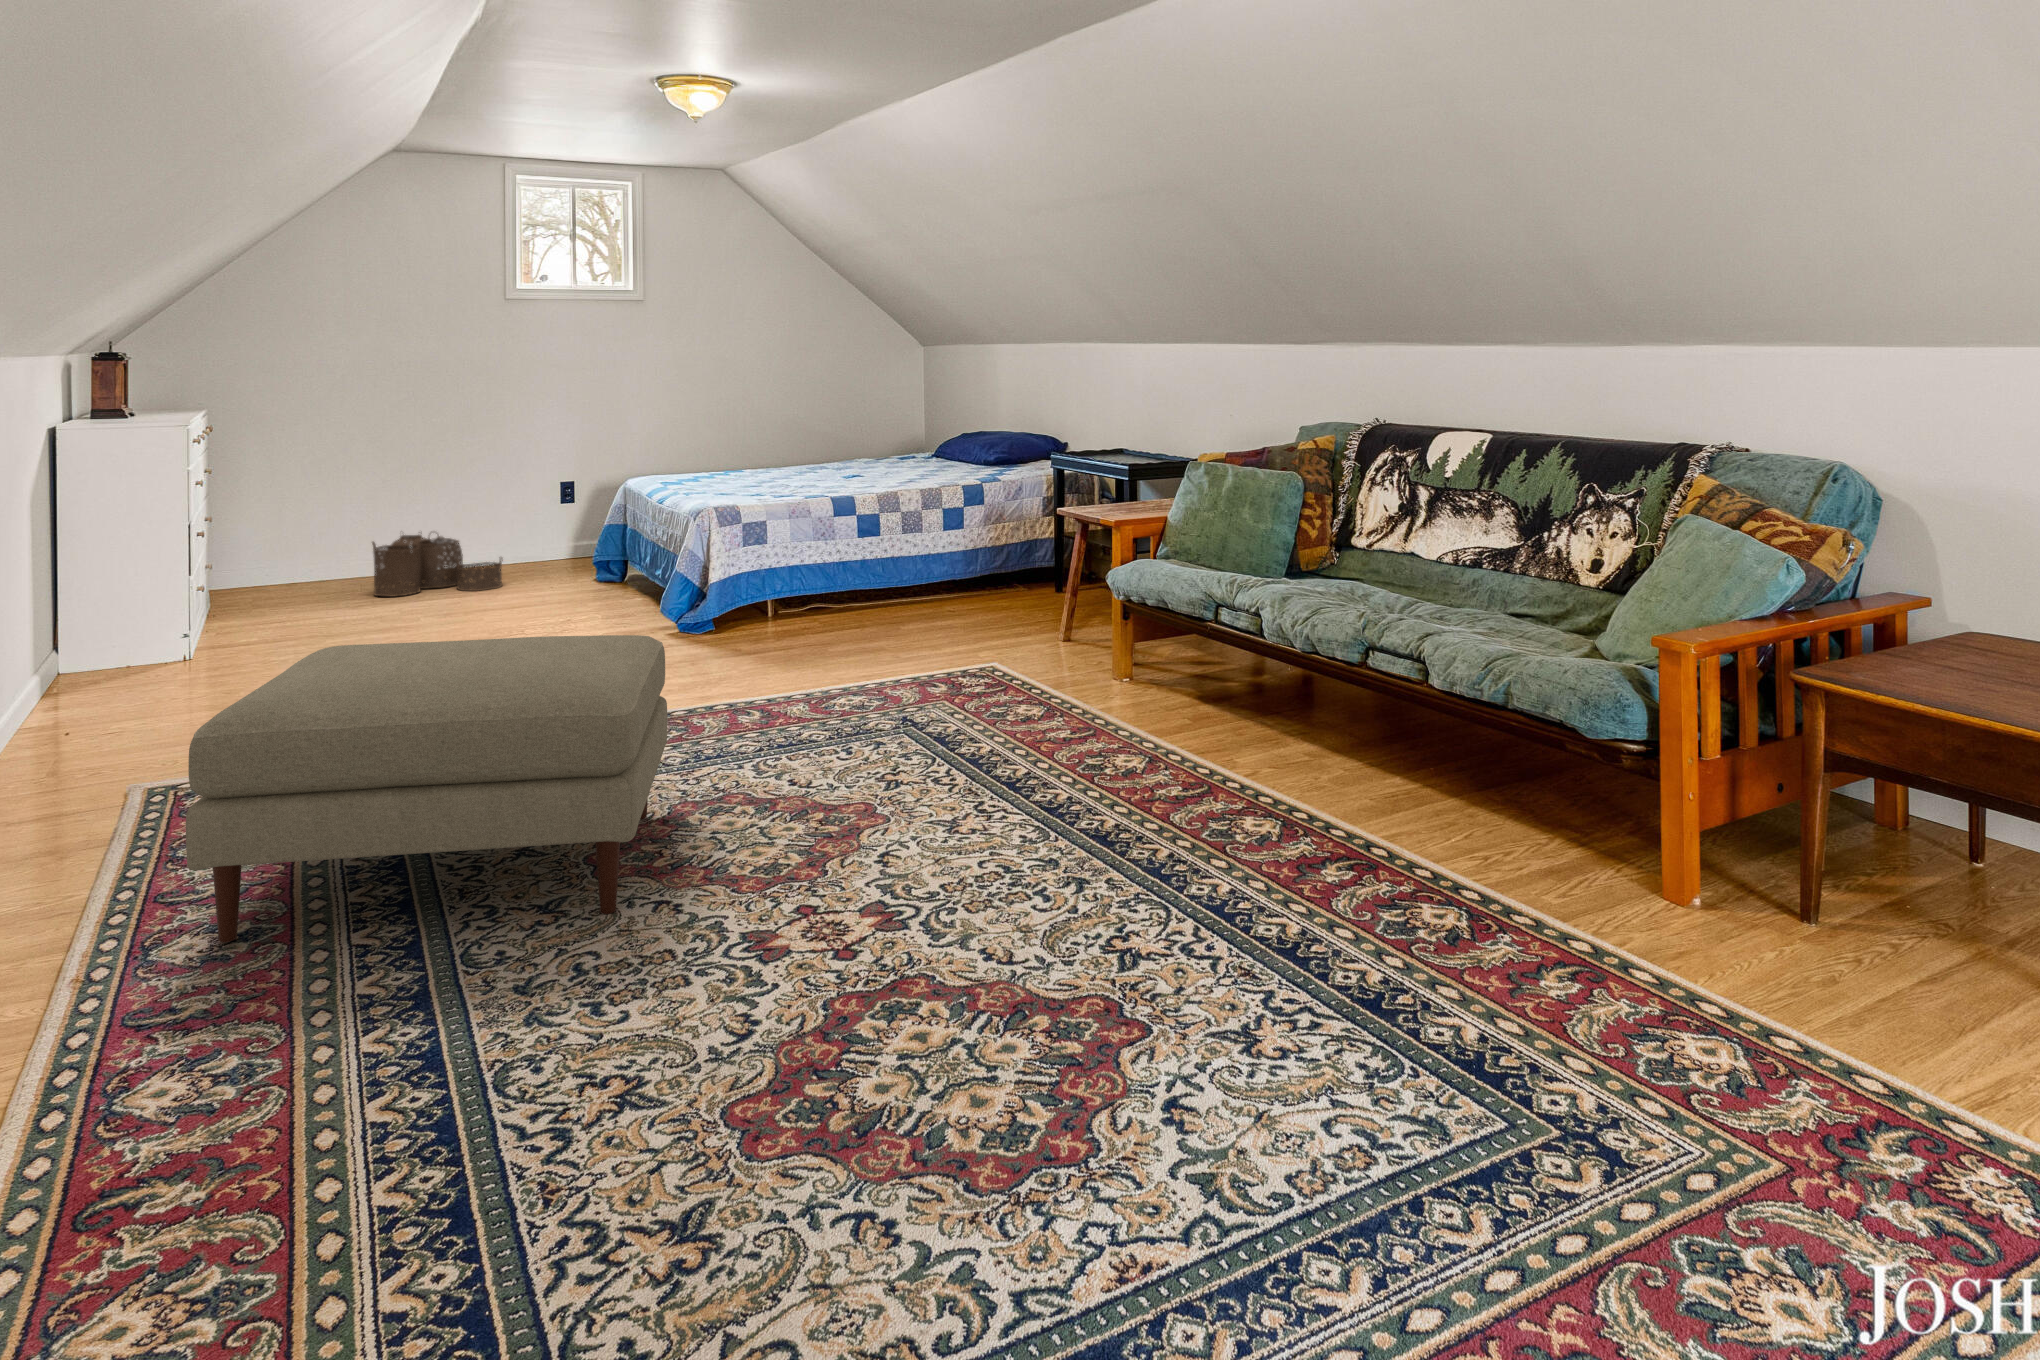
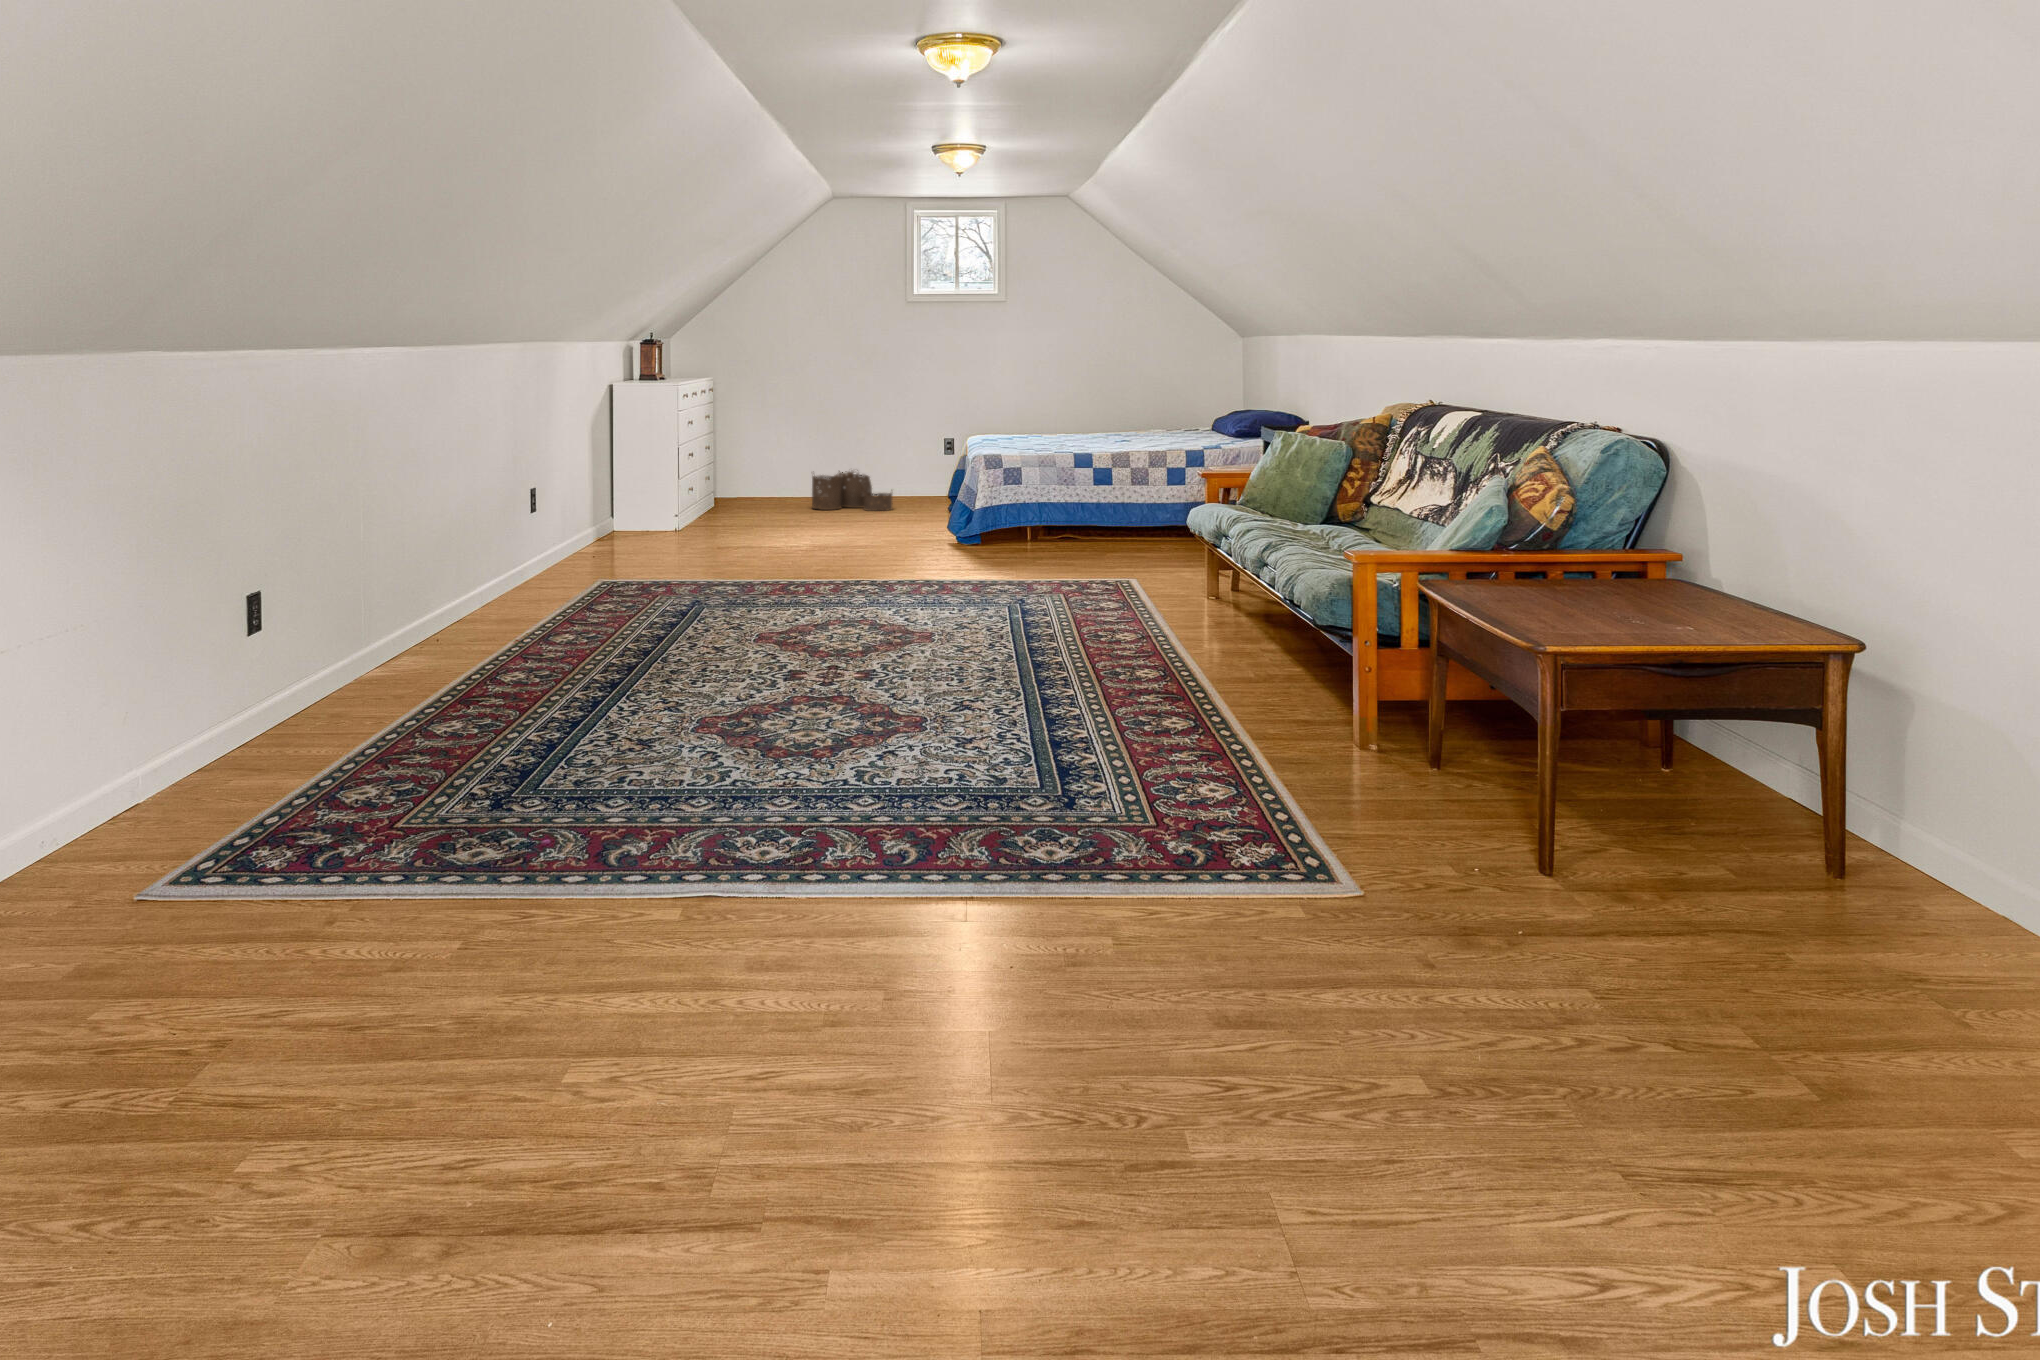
ottoman: present [186,635,667,943] -> none [555,495,819,638]

